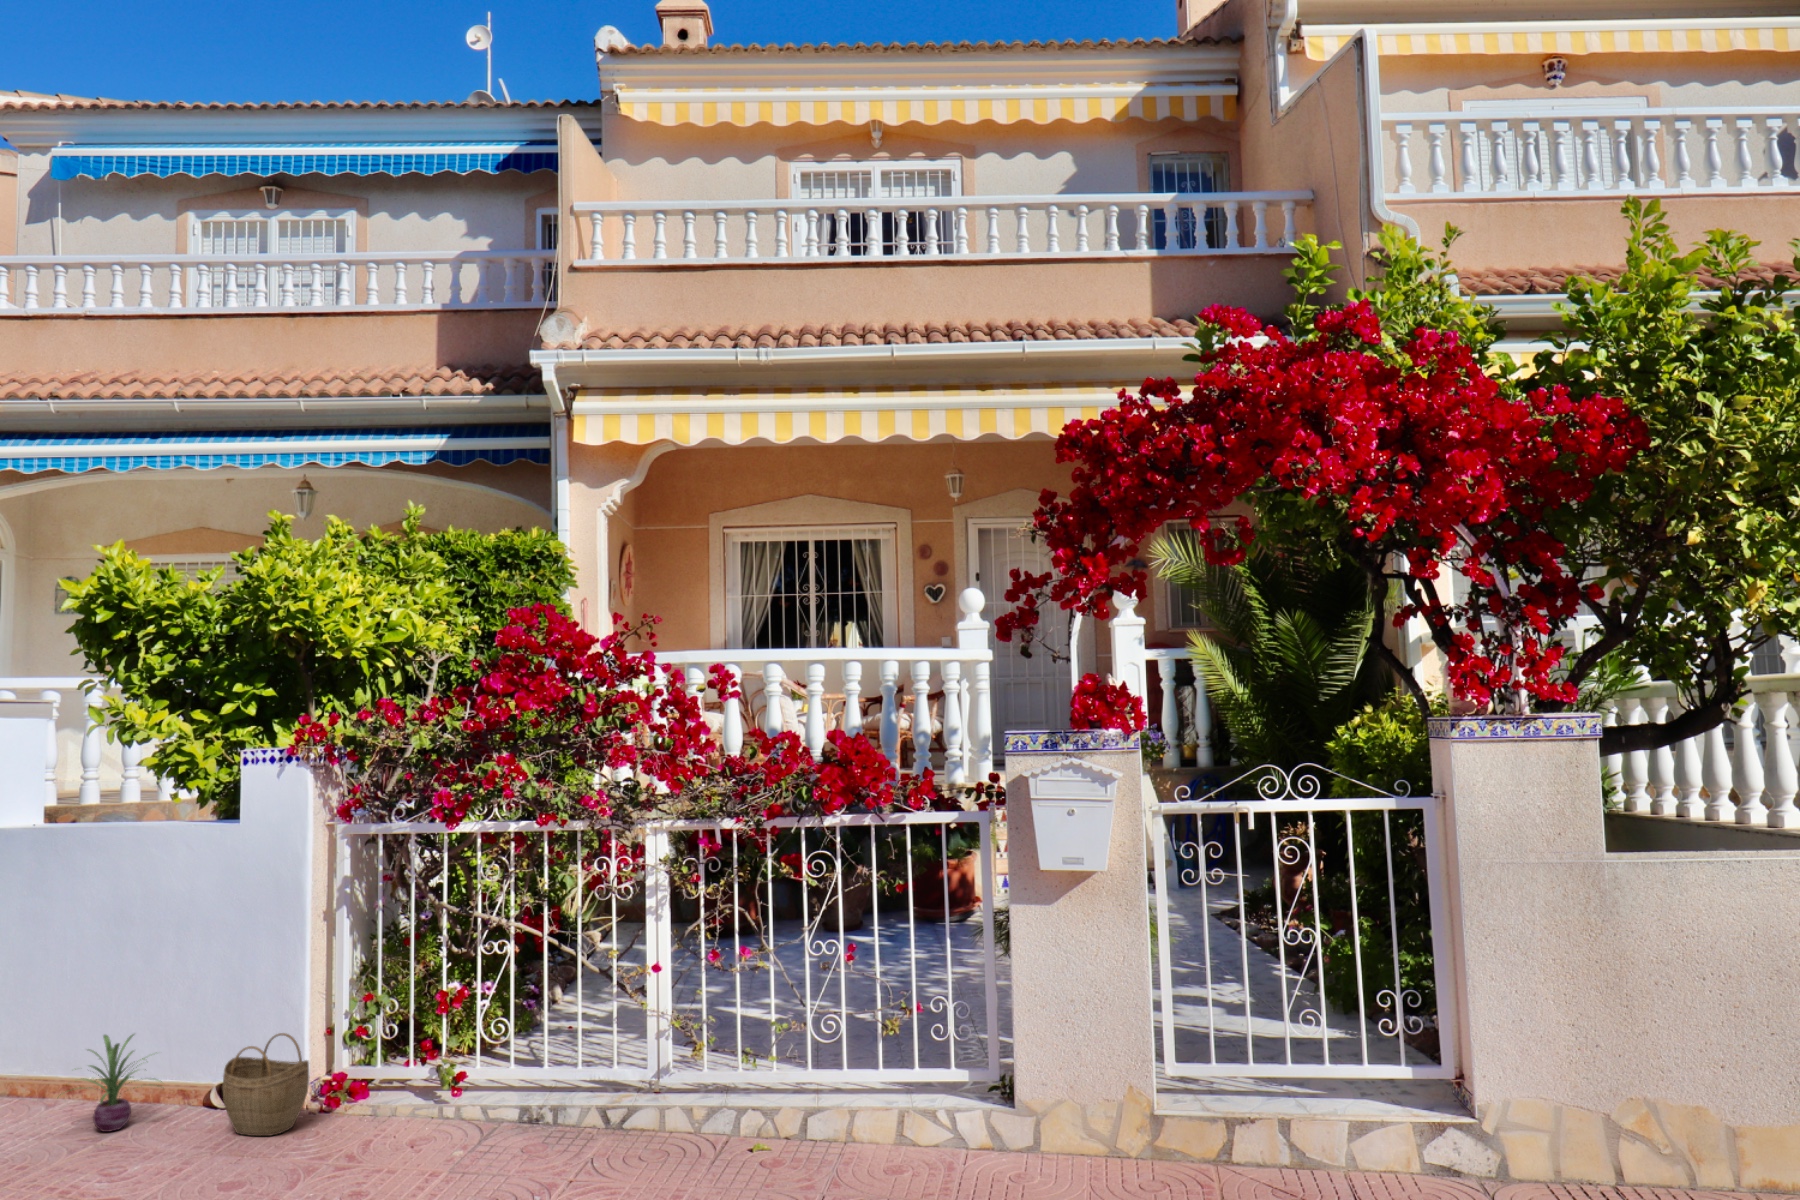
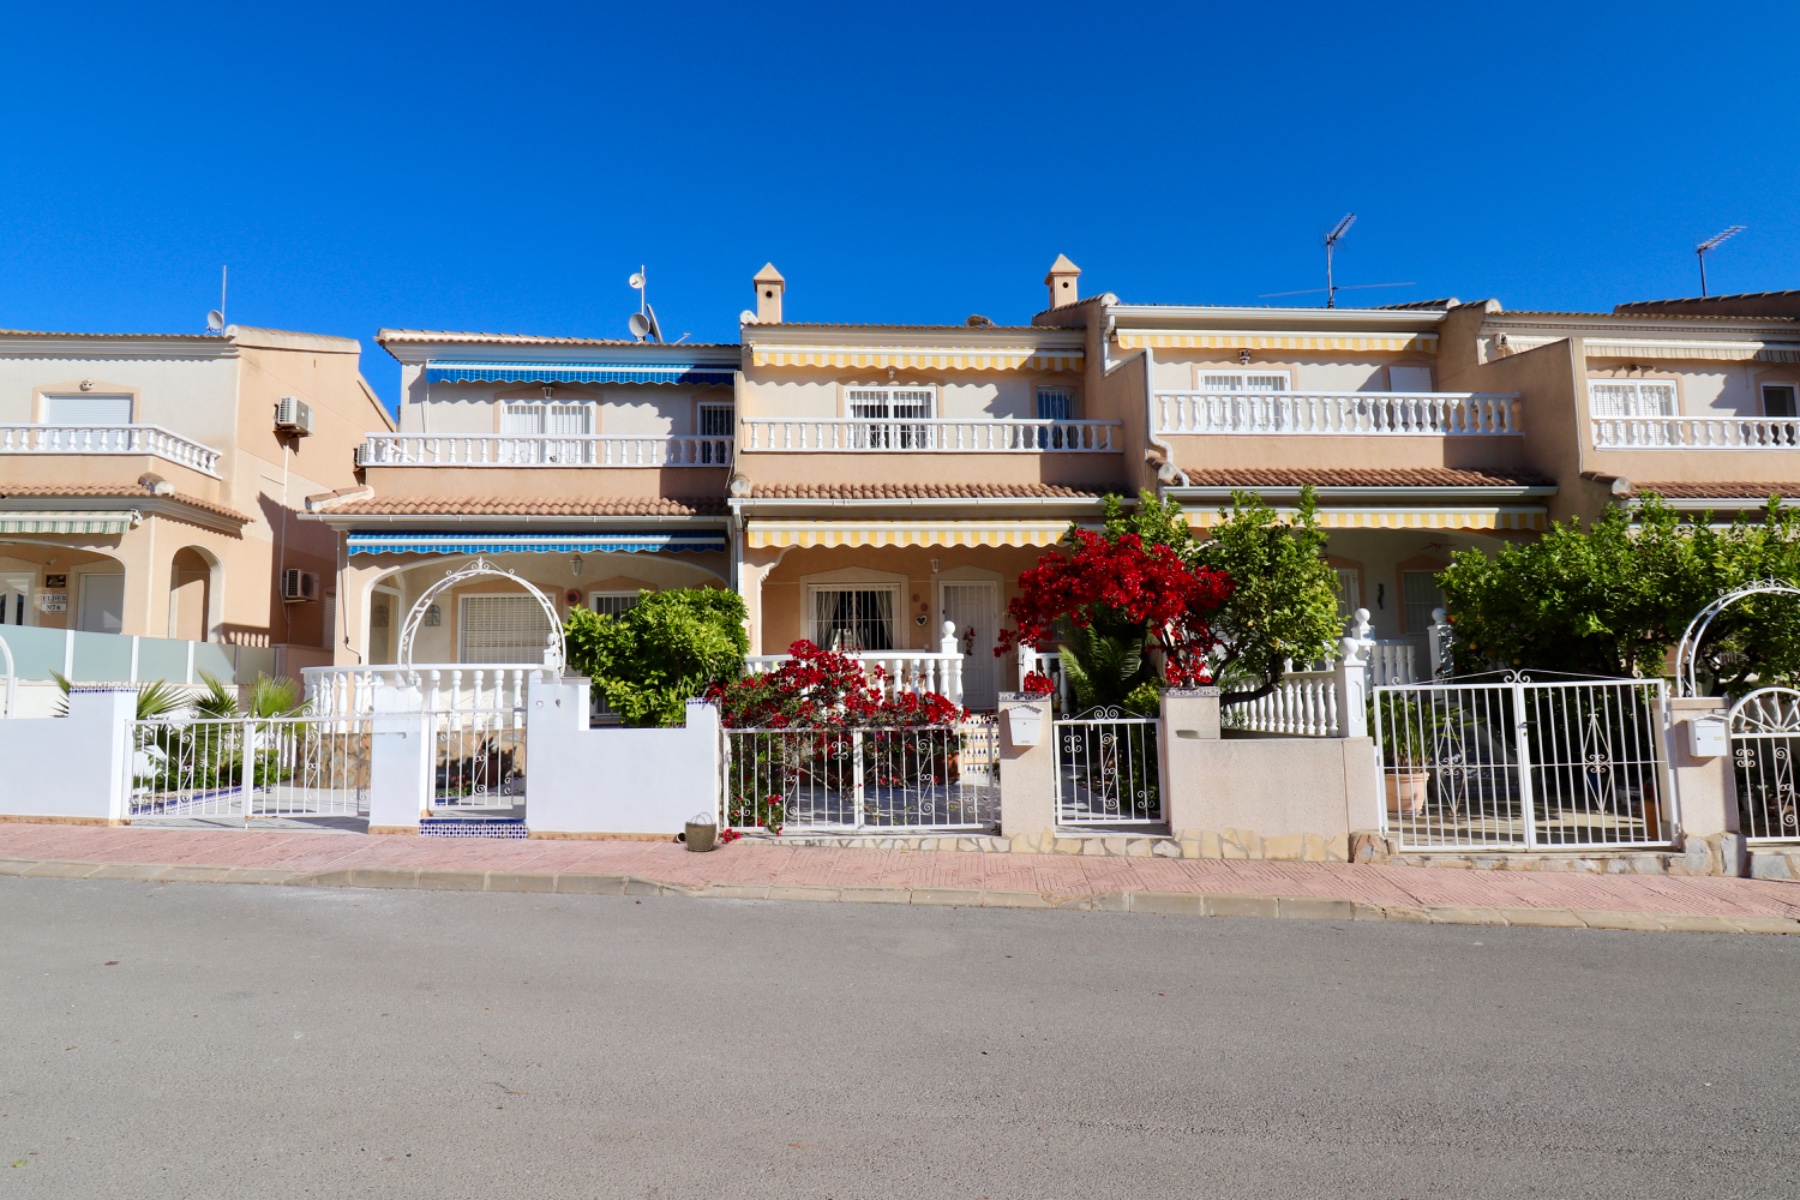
decorative plant: present [65,1034,162,1132] -> none [616,813,658,851]

